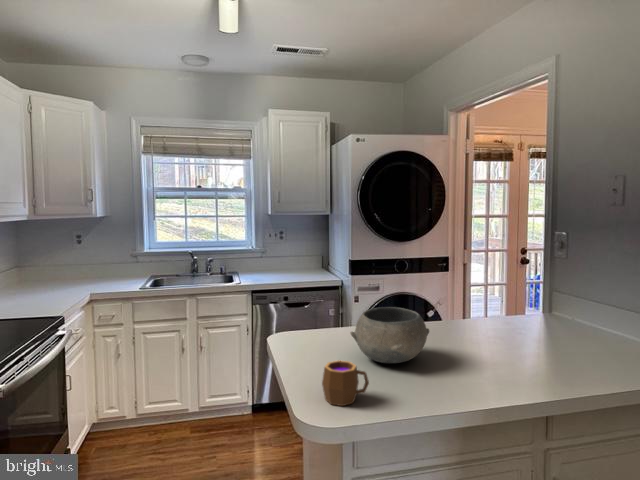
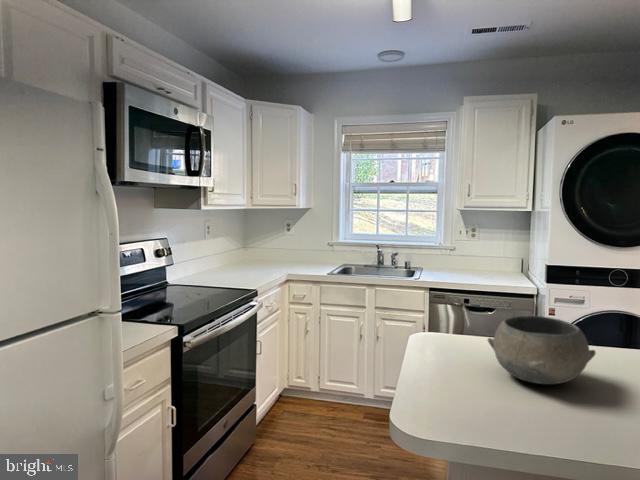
mug: present [322,361,369,406] -> none [426,363,481,414]

